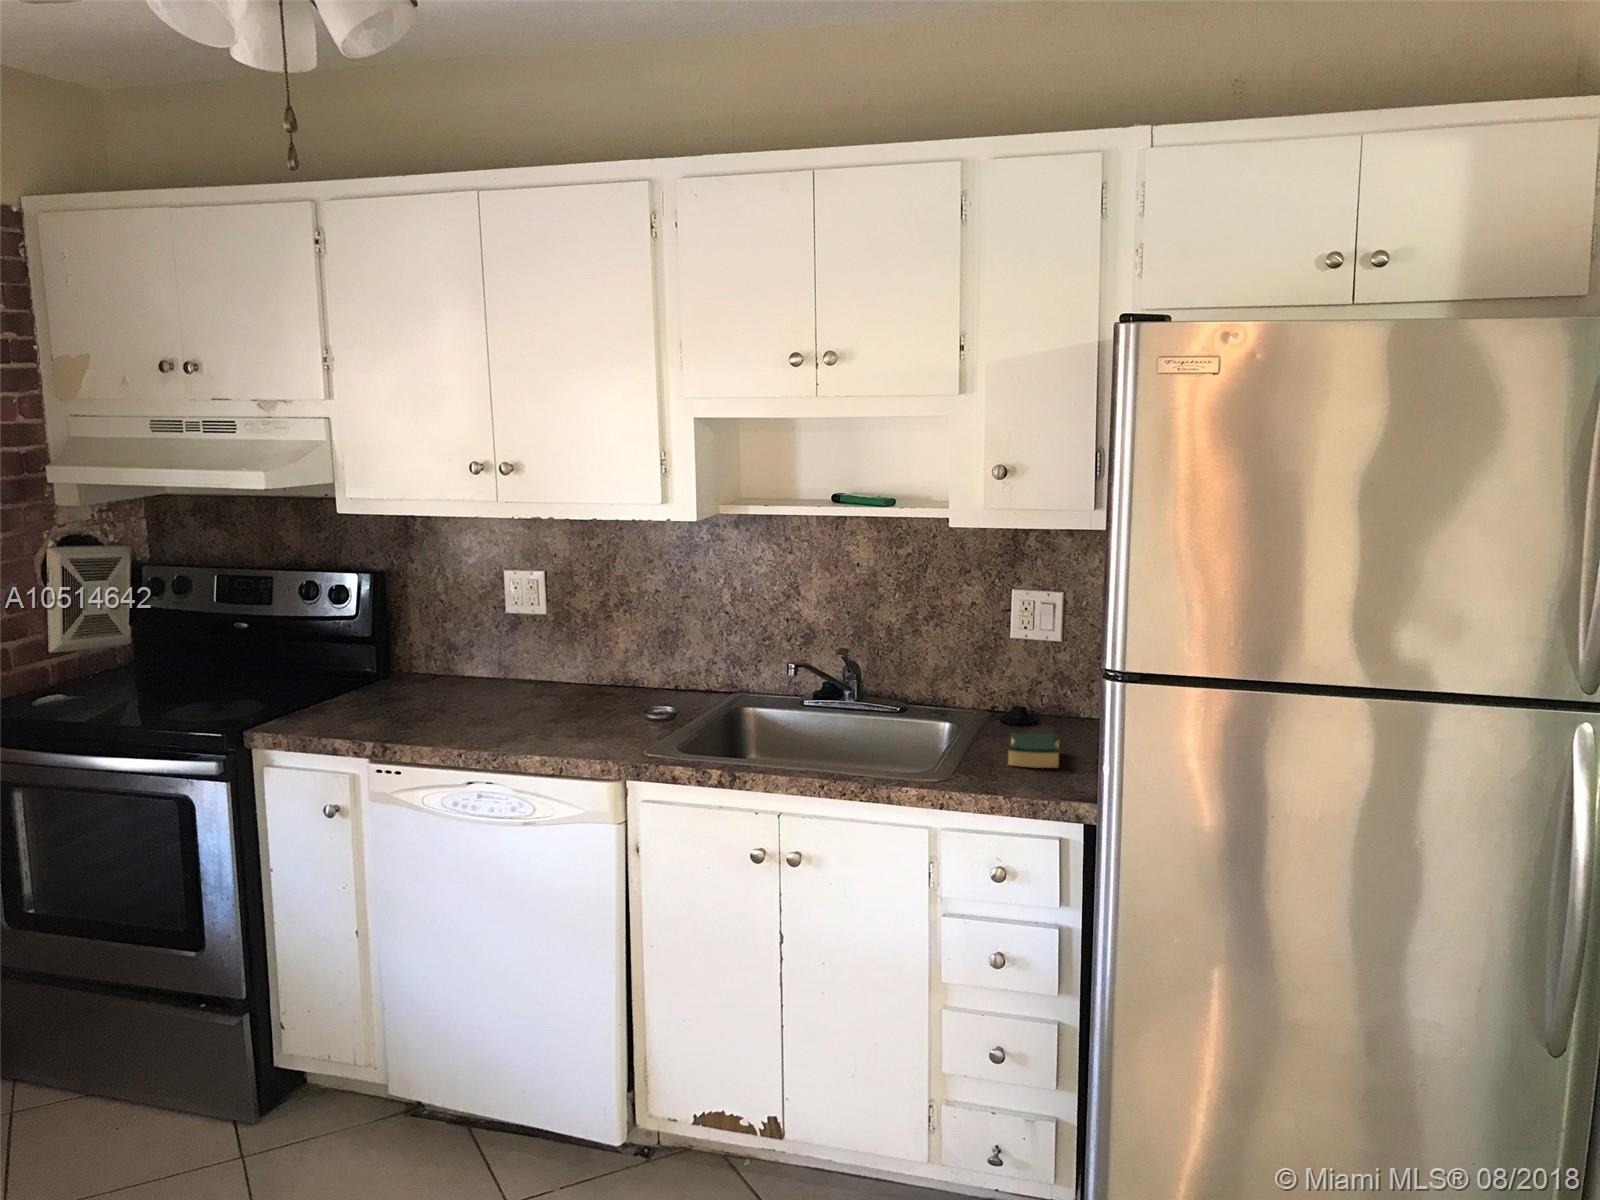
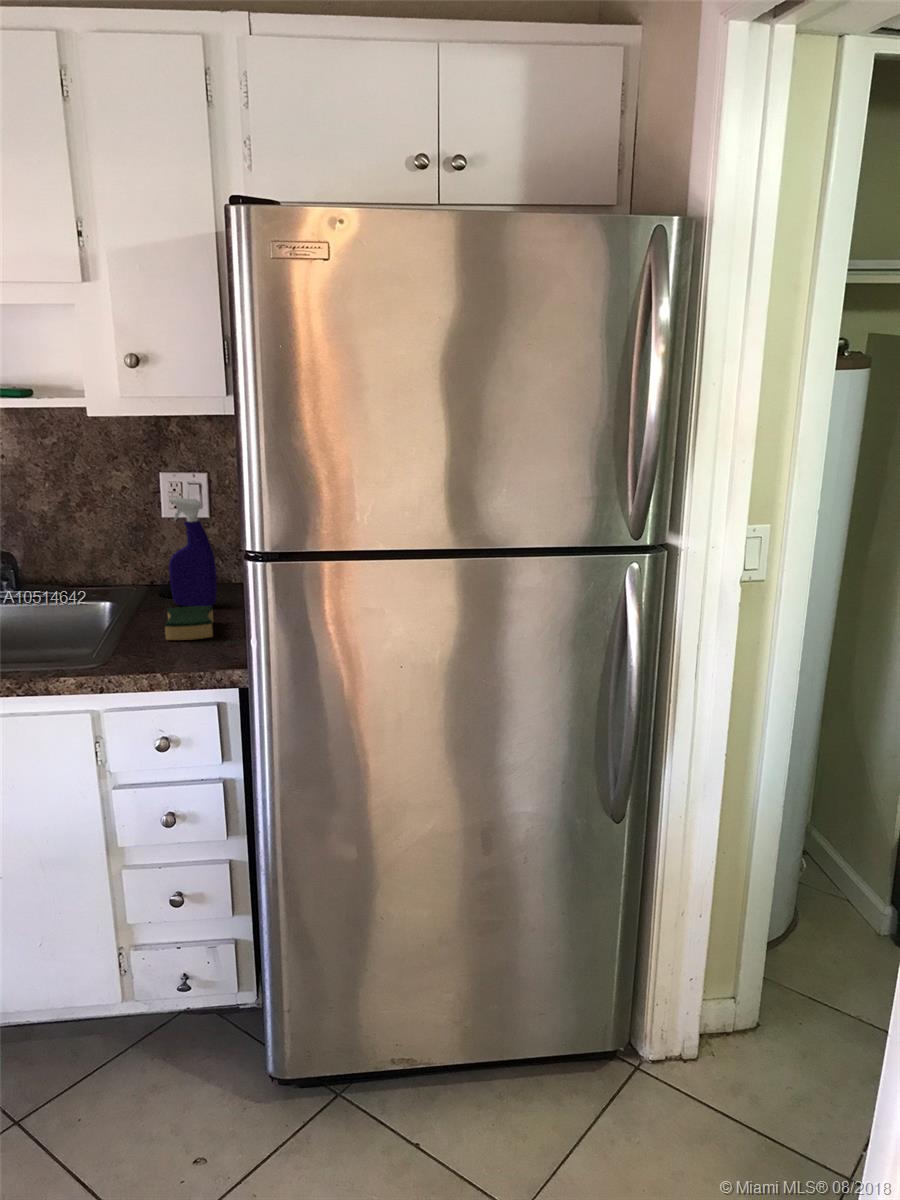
spray bottle: none [1015,616,1066,737] -> present [169,498,217,606]

